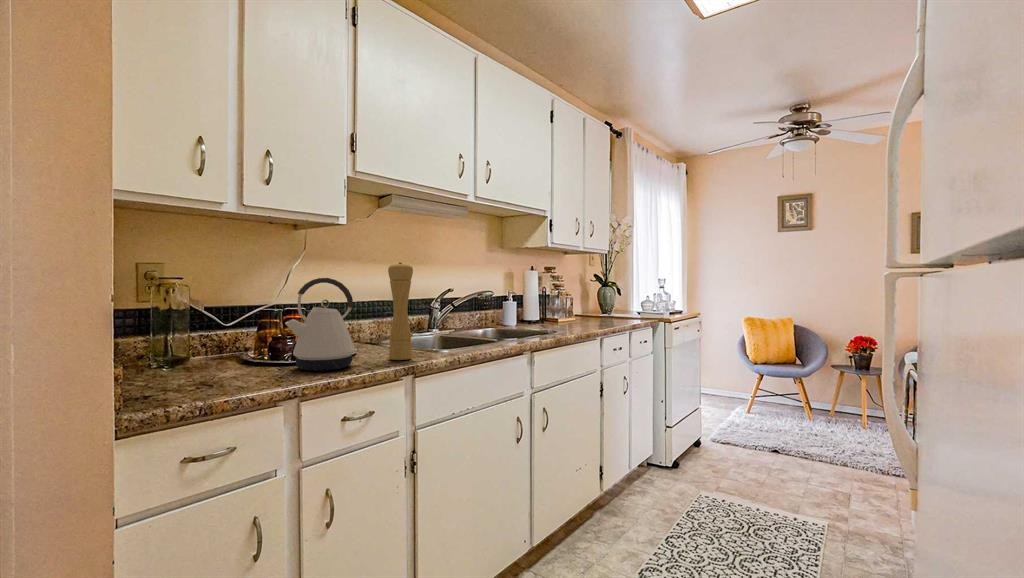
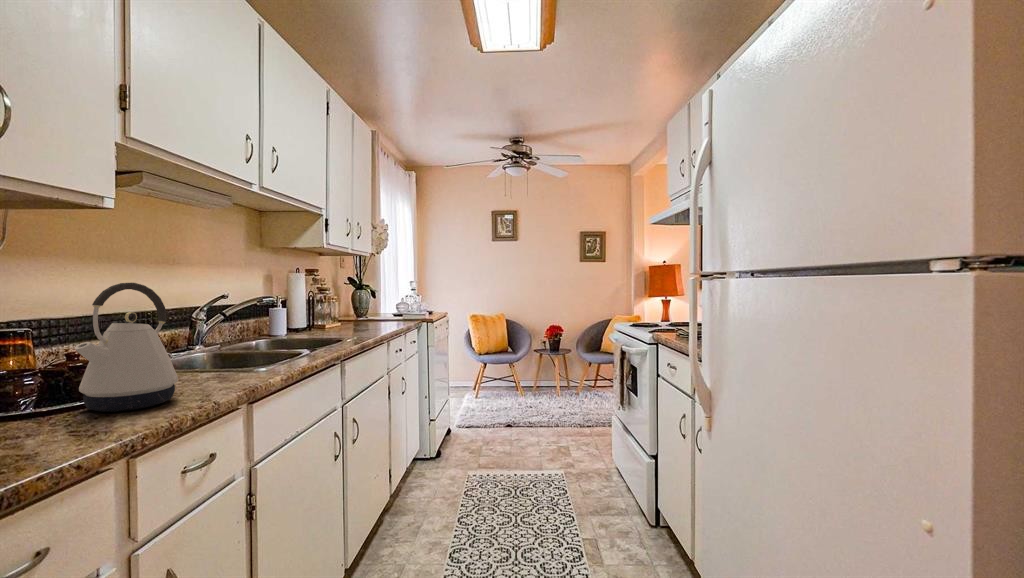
pepper mill: present [388,263,413,360] -> none [203,263,238,384]

